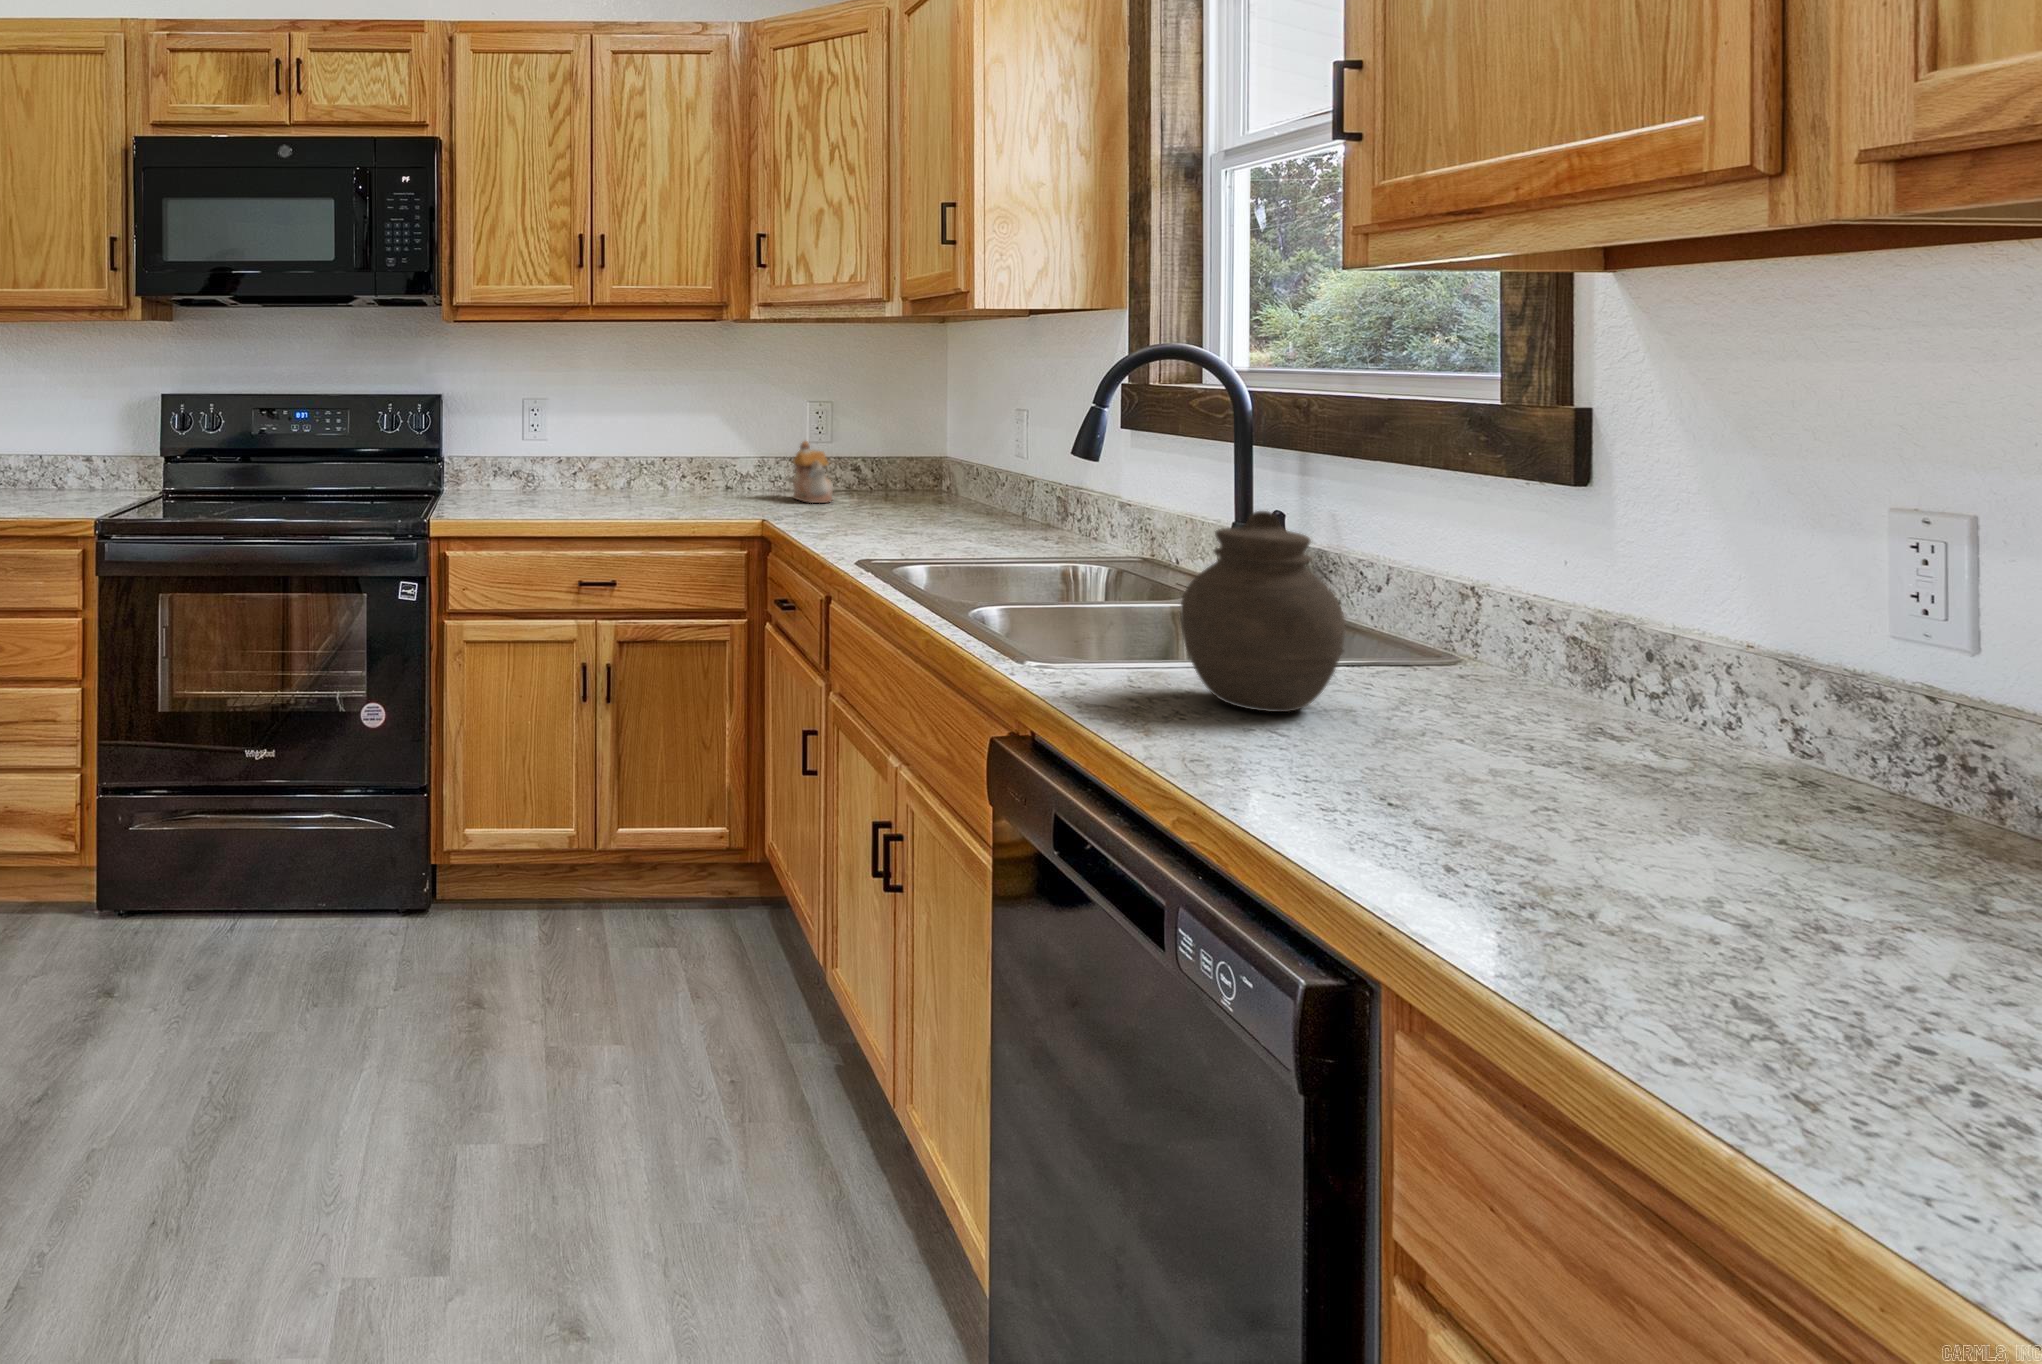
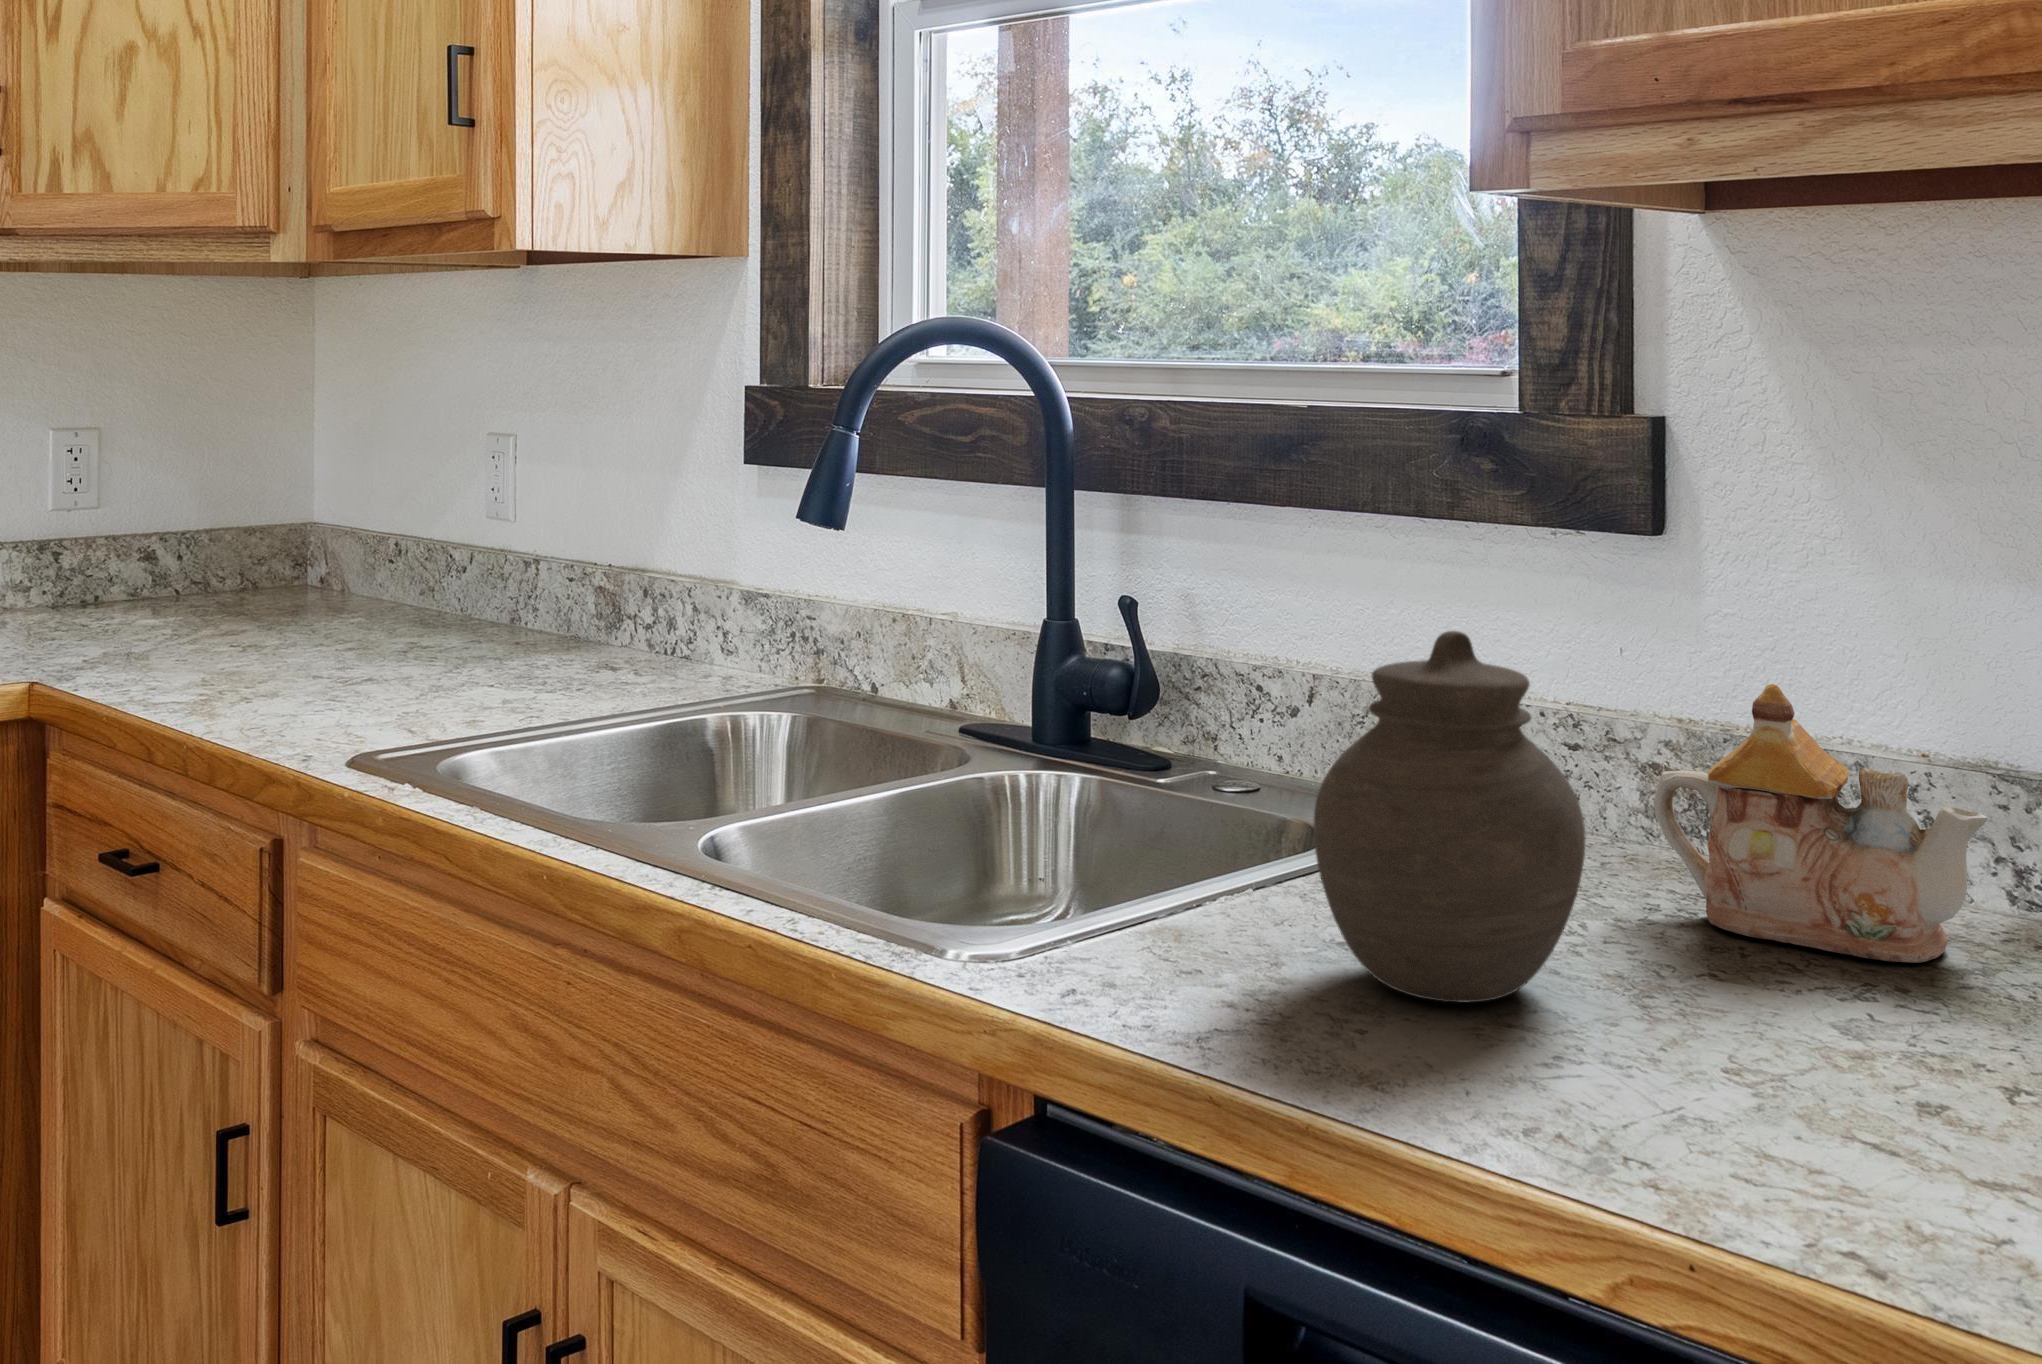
teapot: present [793,441,834,503] -> present [1654,684,1988,963]

